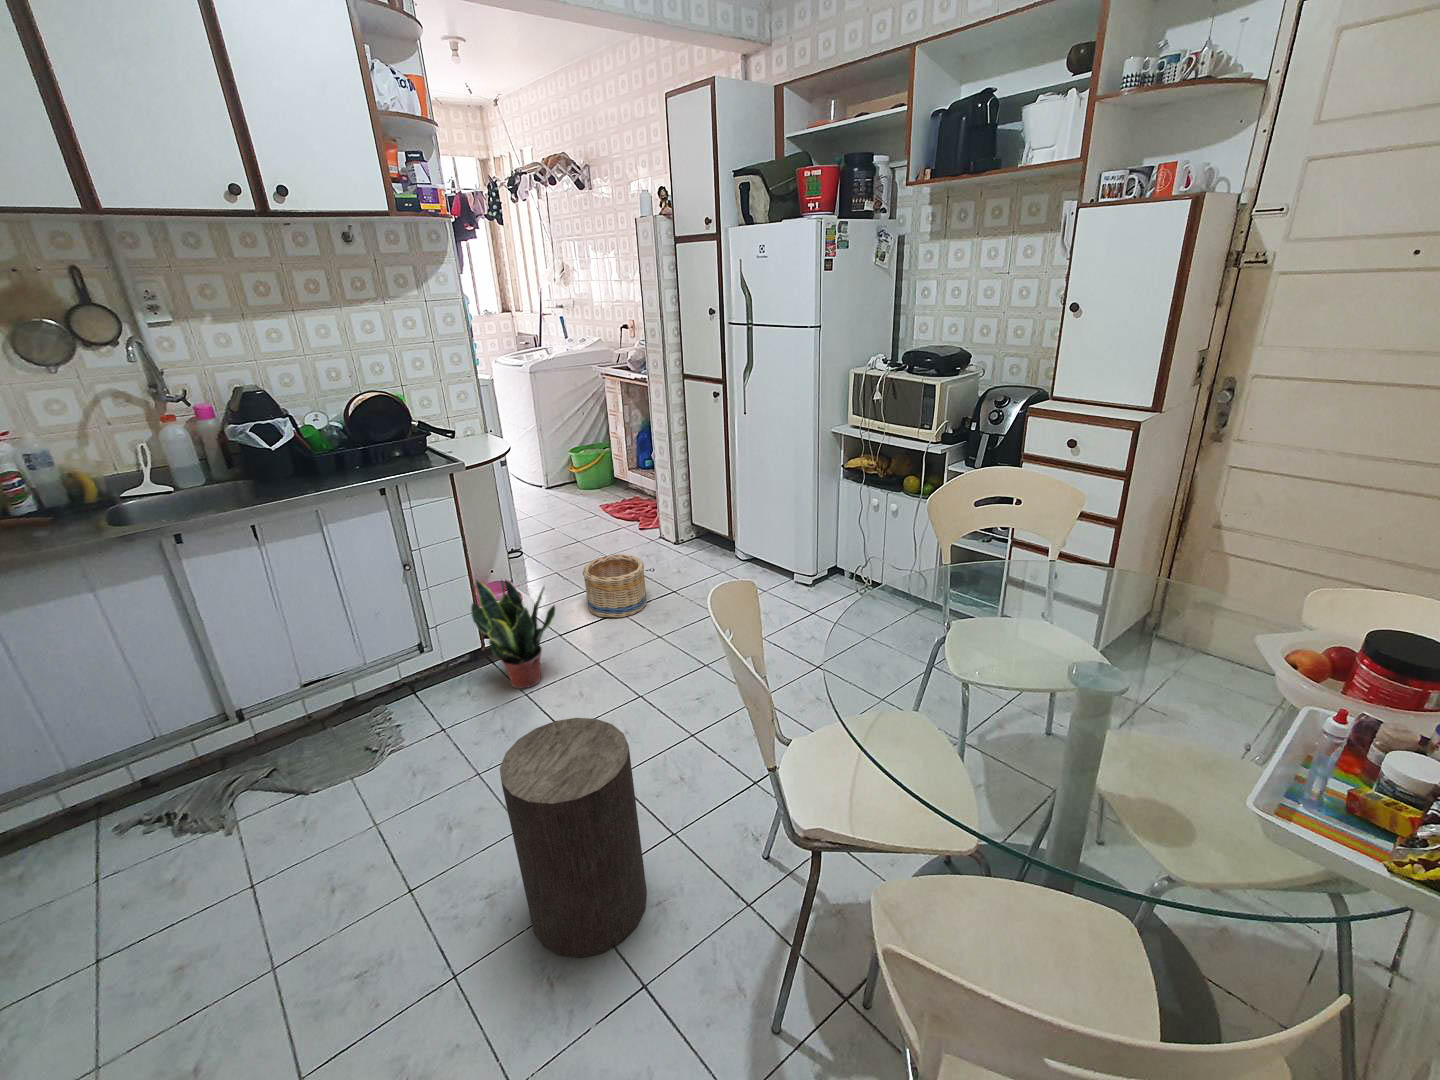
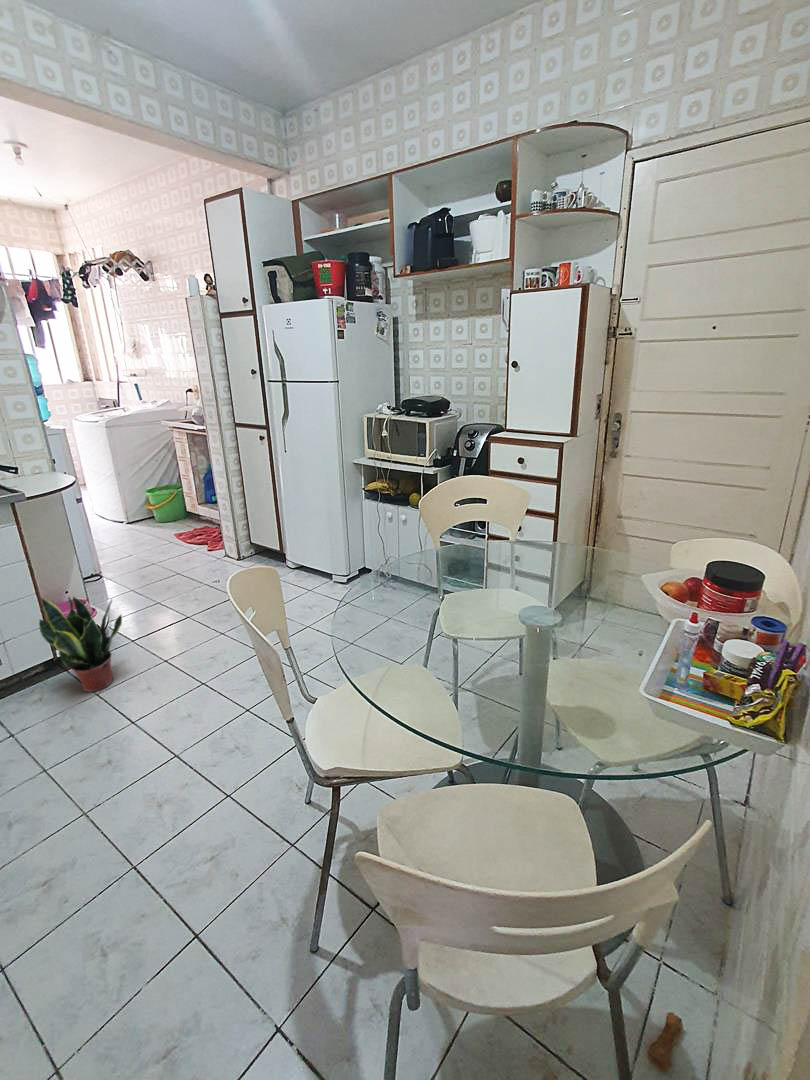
basket: present [583,555,646,617] -> none [152,571,212,624]
stool: present [500,718,647,957] -> none [43,703,202,923]

